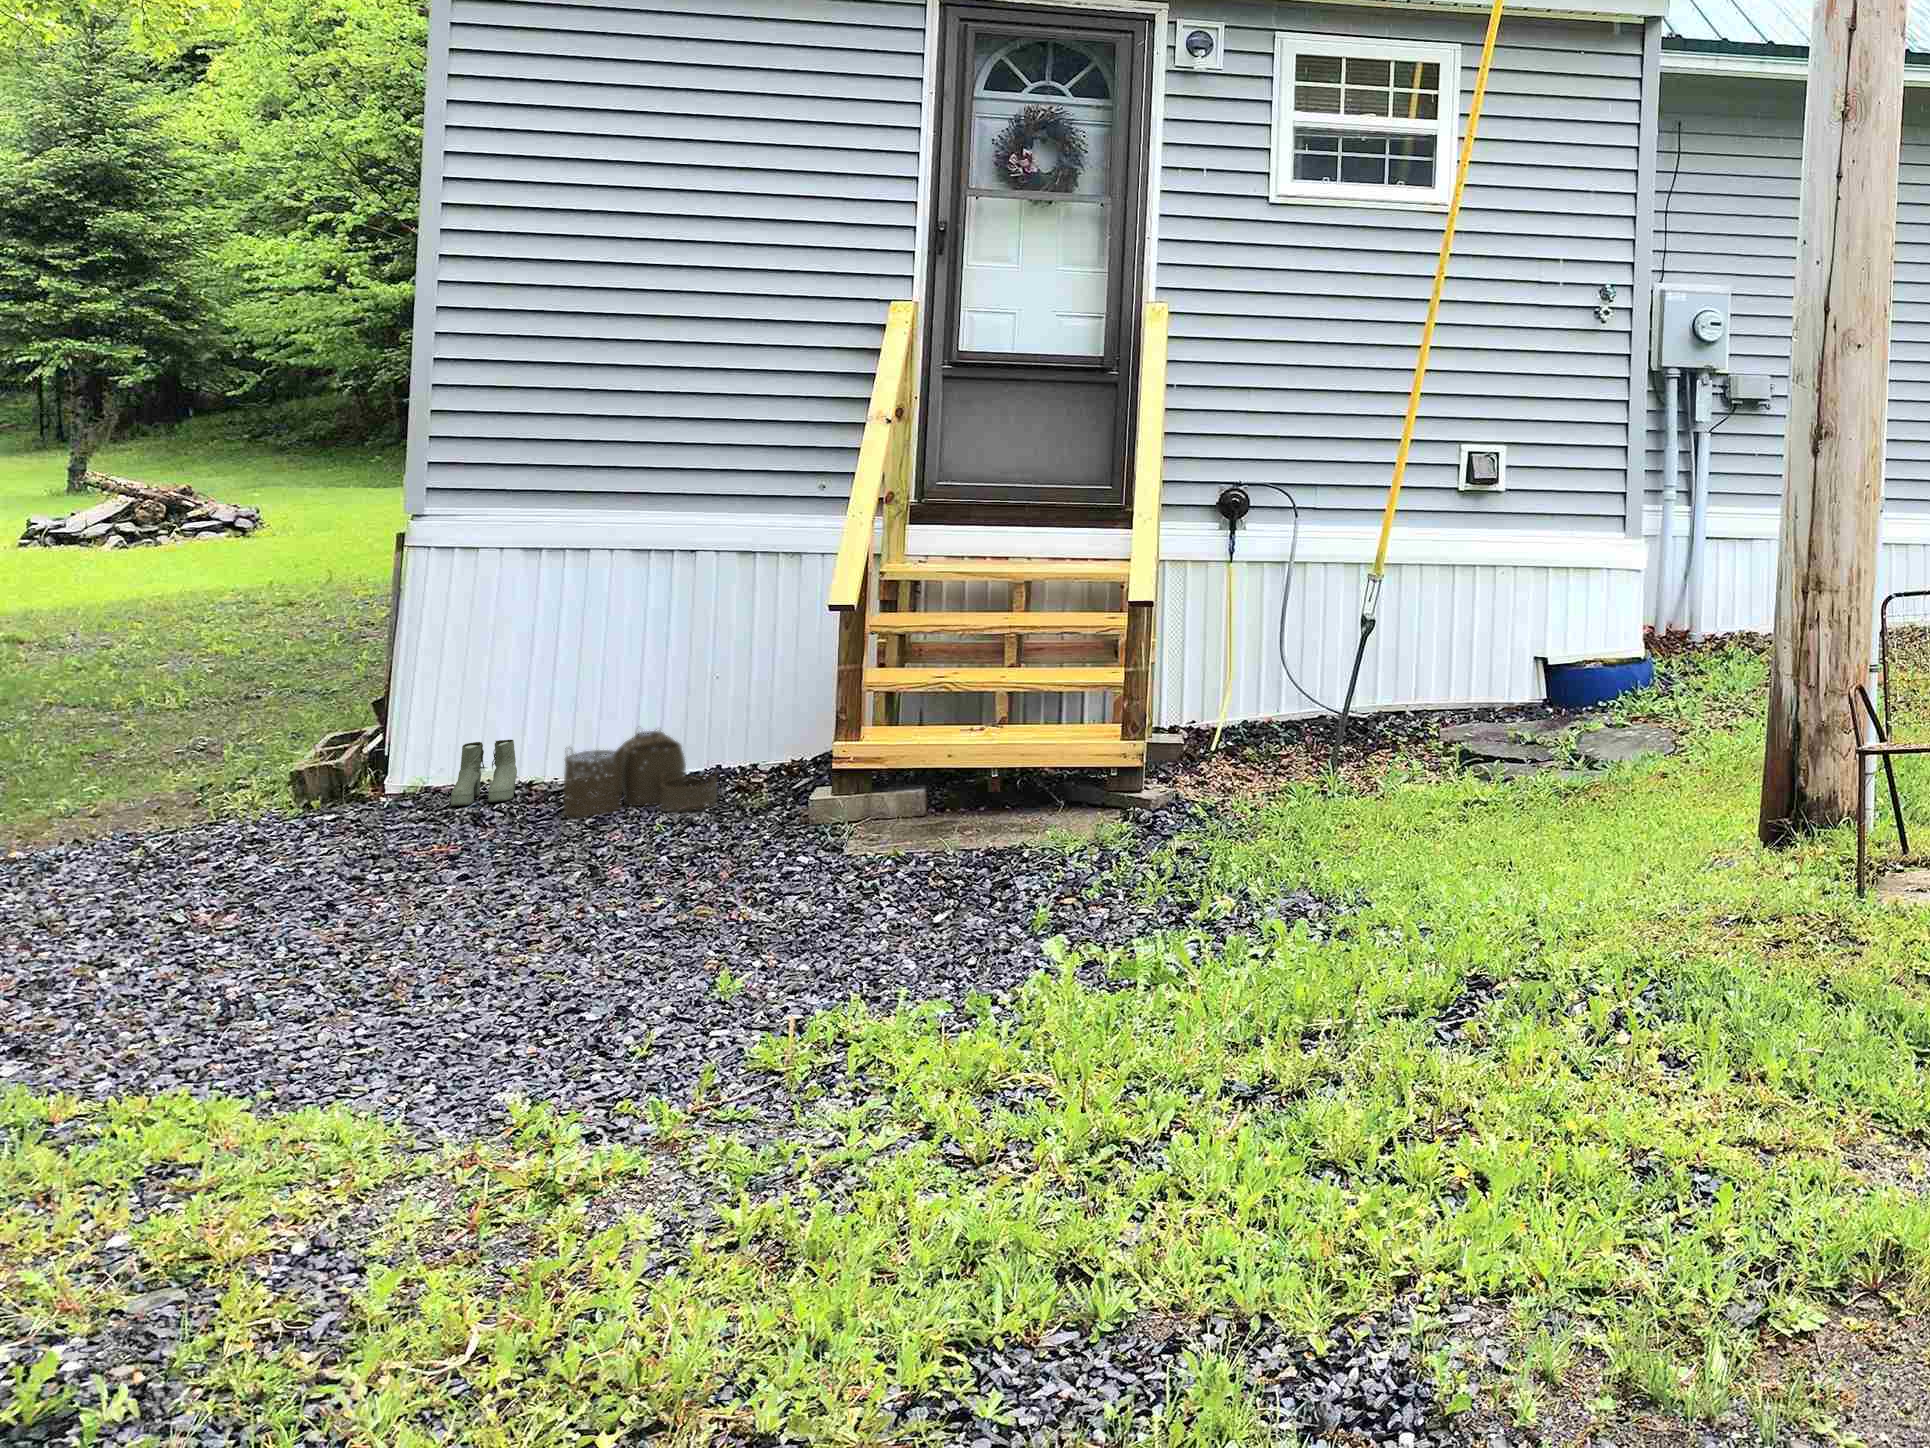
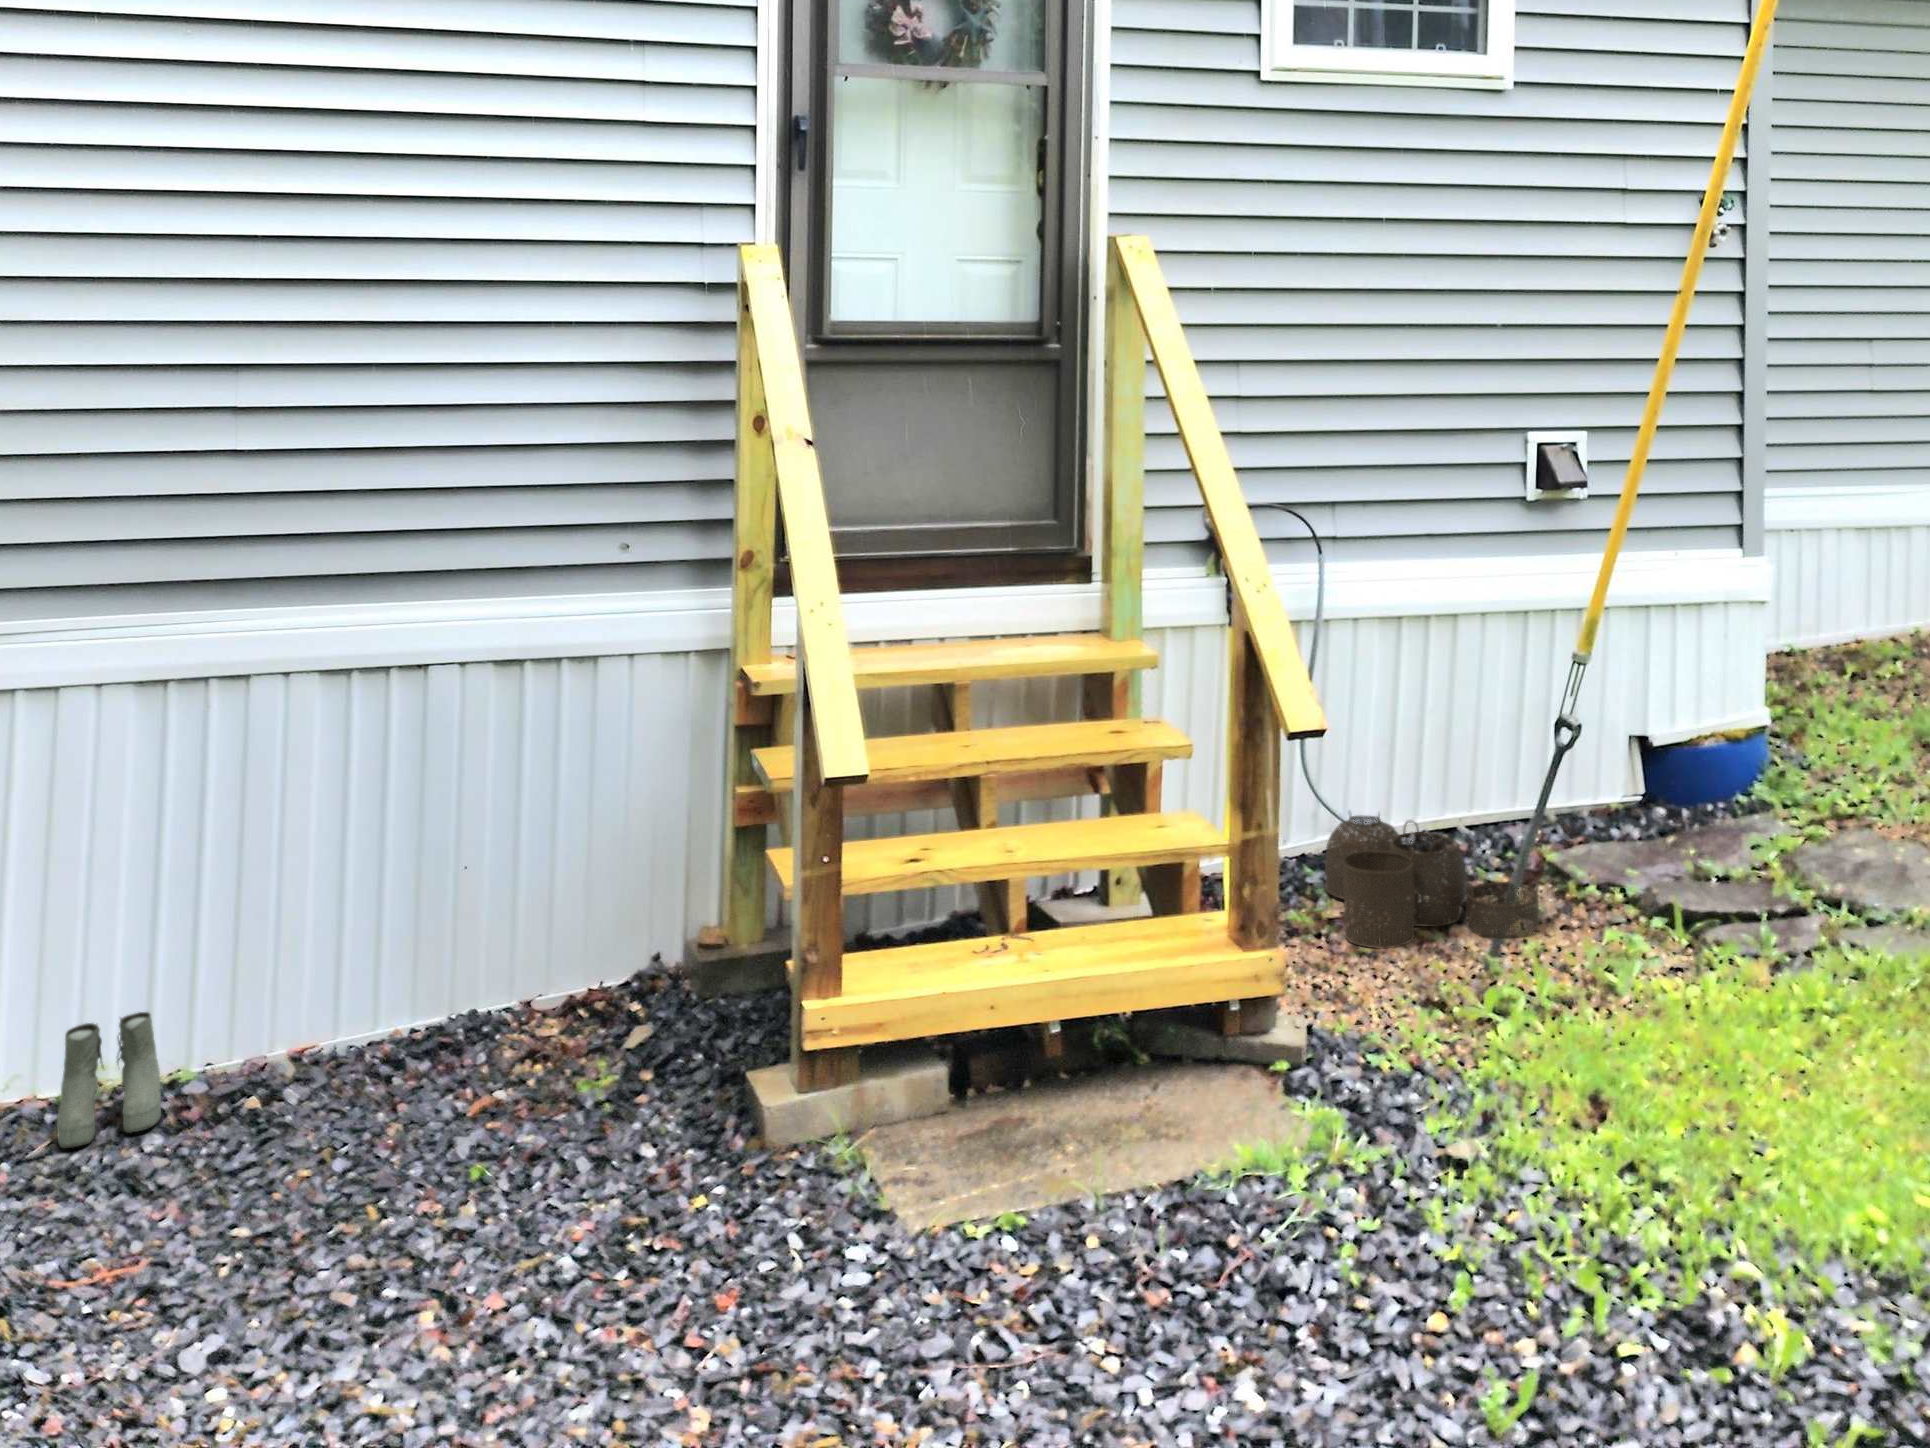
woven basket: present [564,729,718,817] -> present [1325,814,1539,949]

